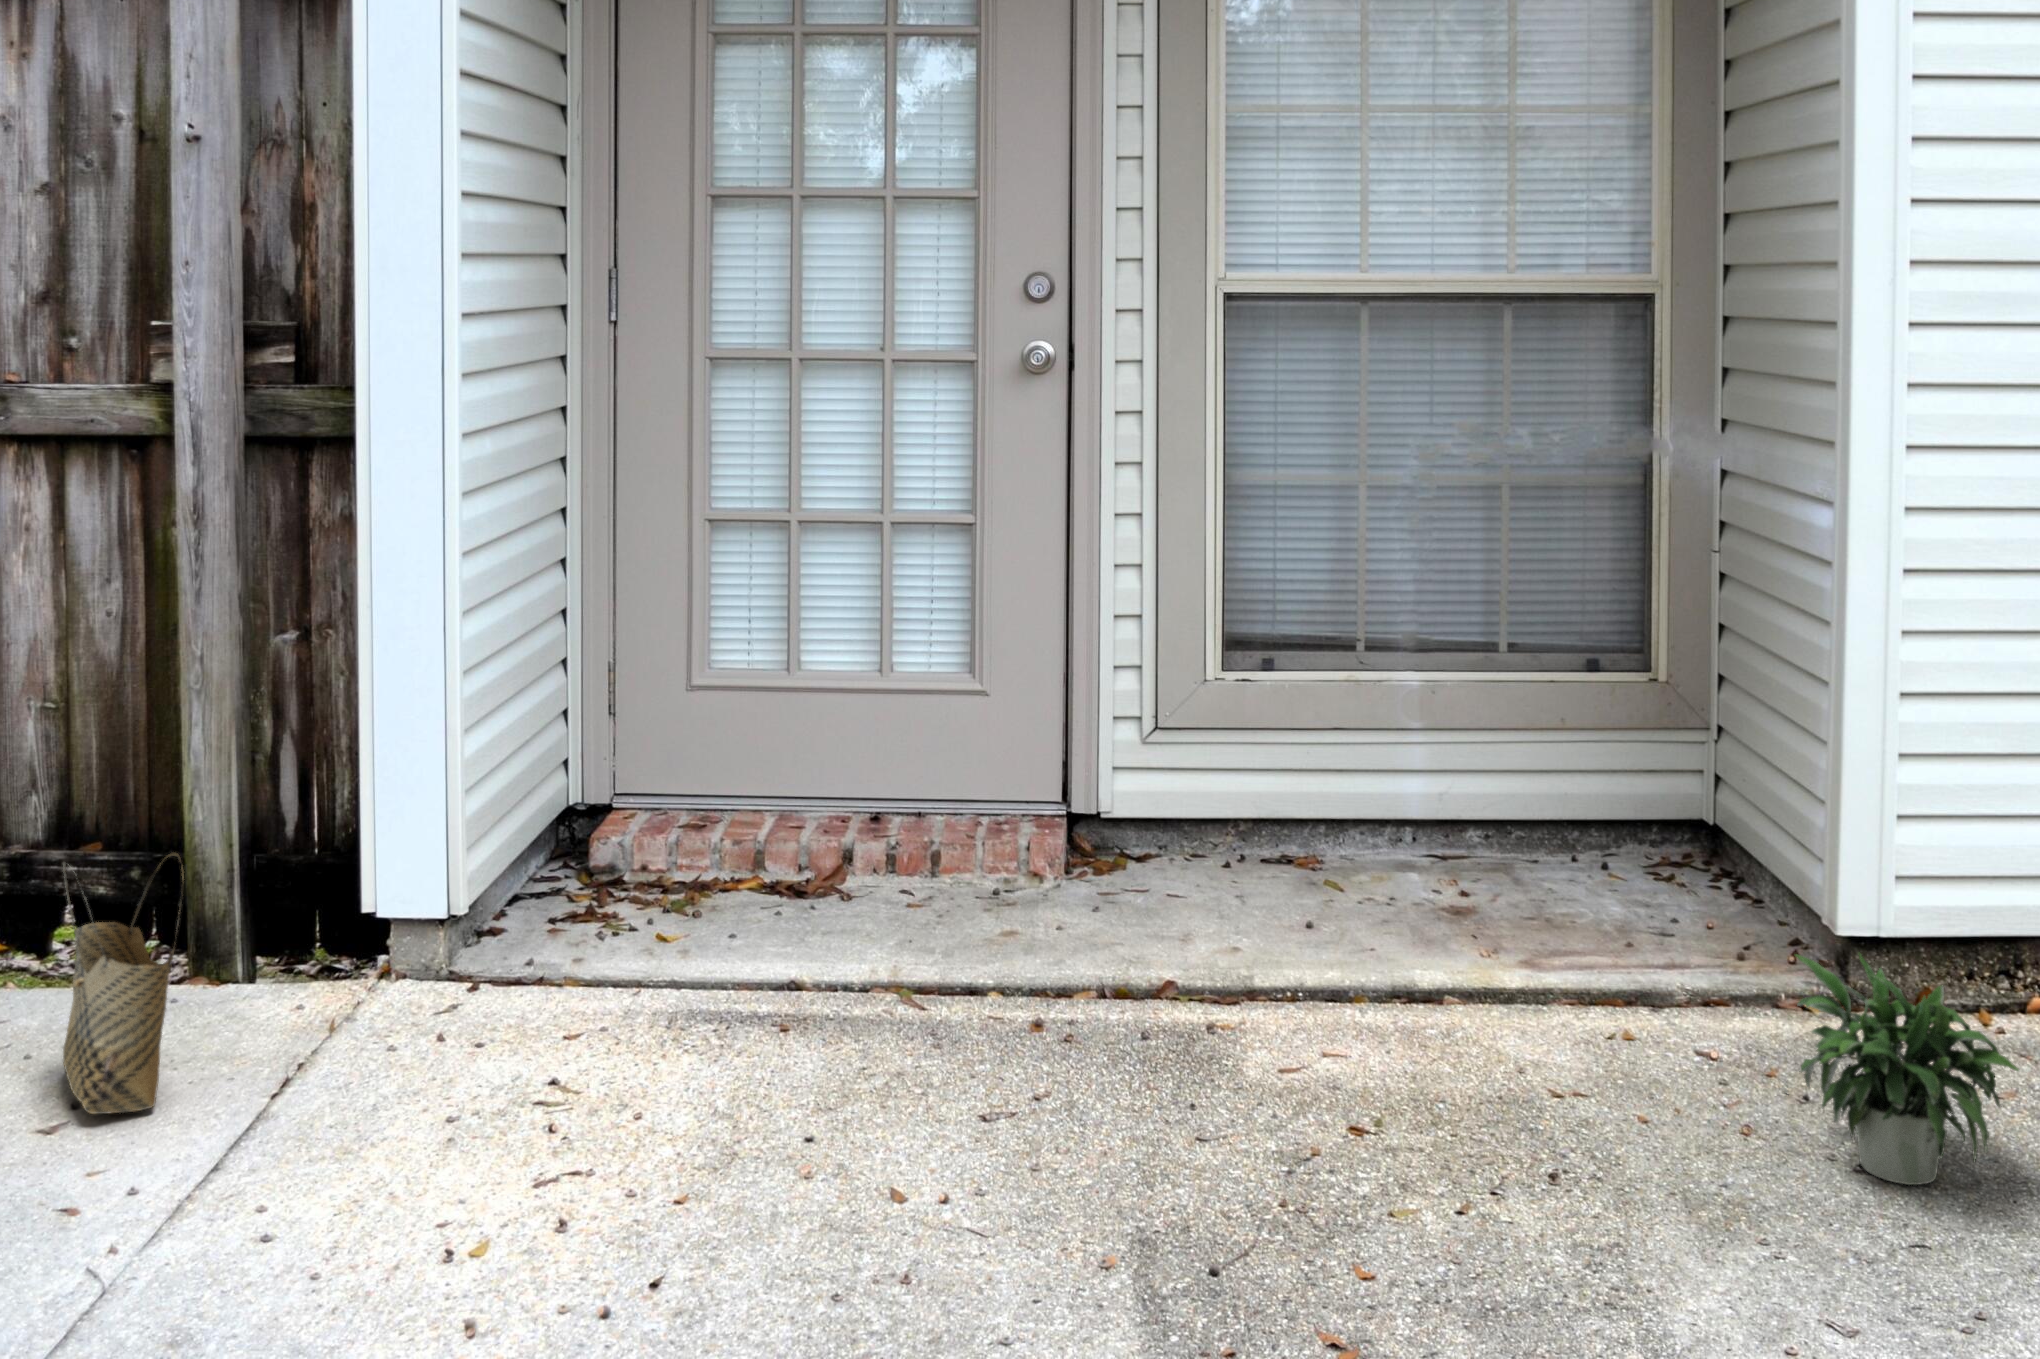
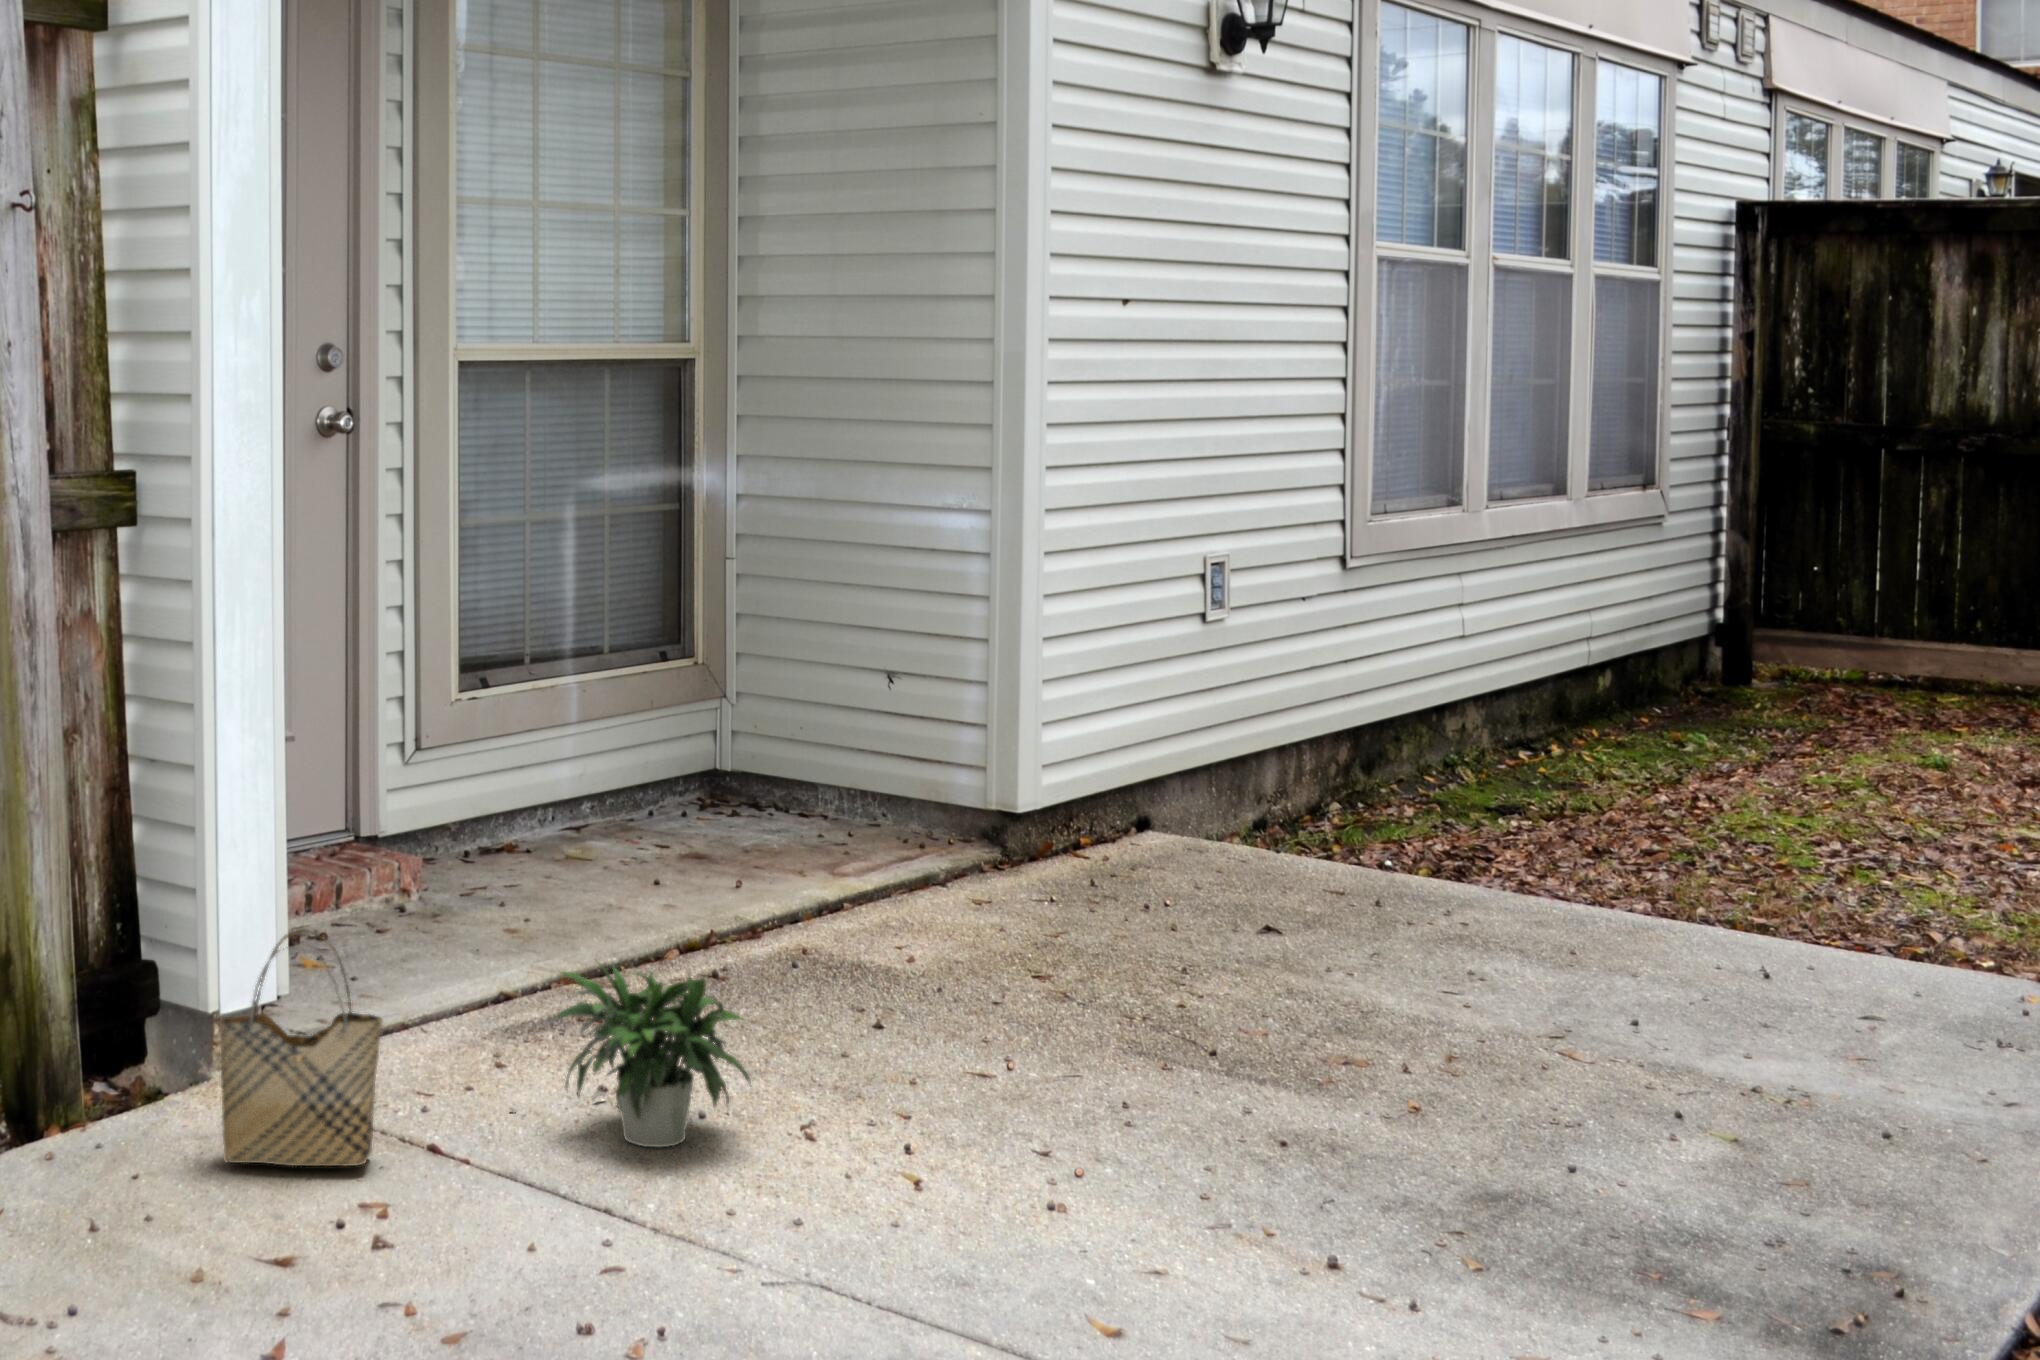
potted plant: present [1782,954,2019,1185] -> present [510,965,752,1147]

